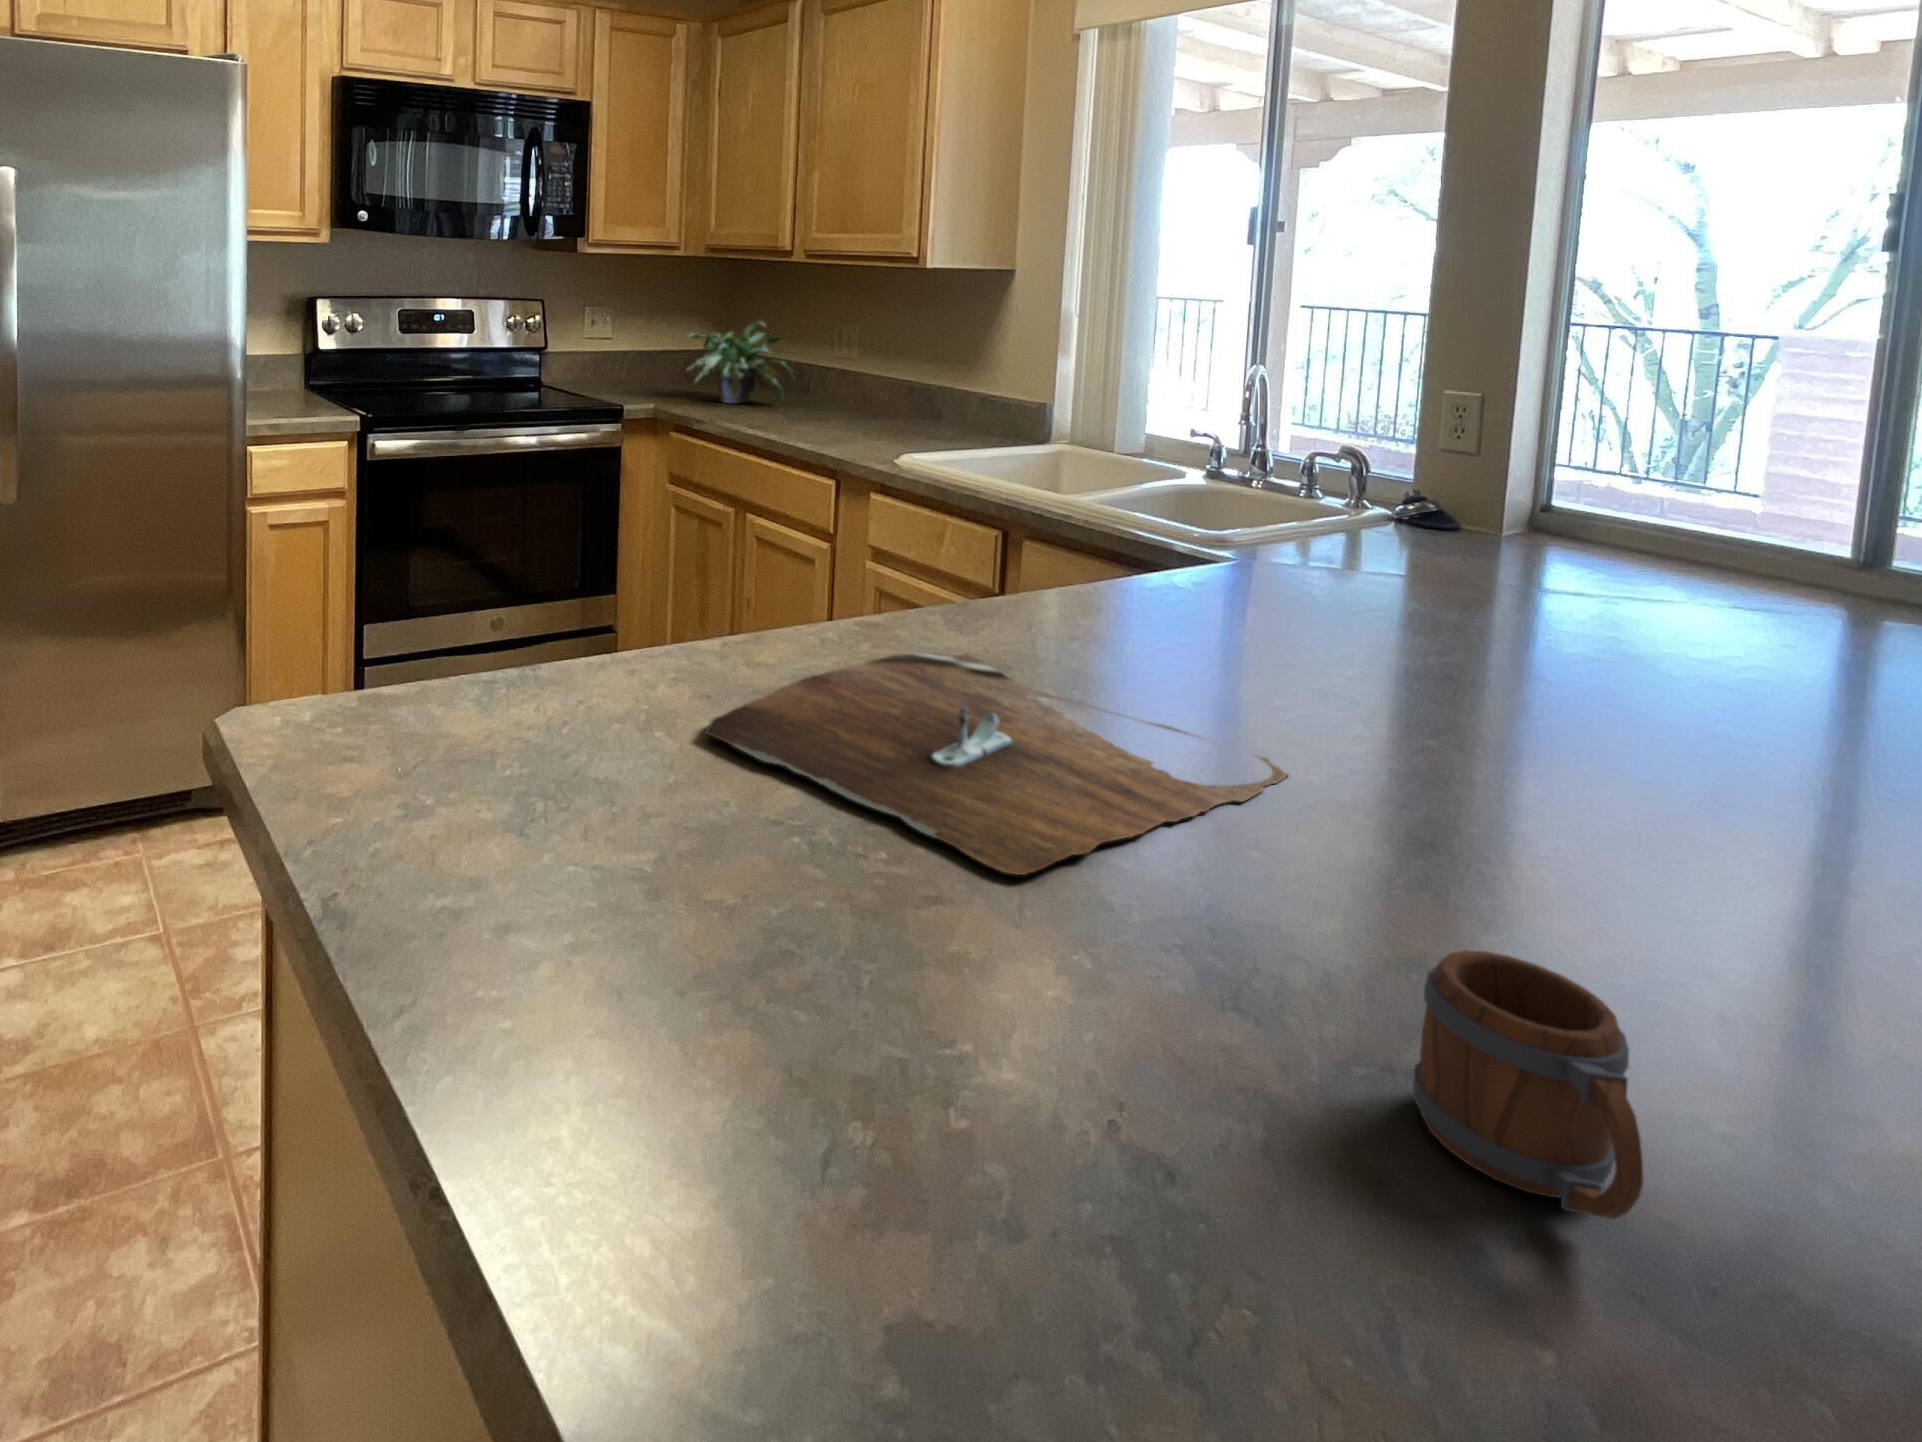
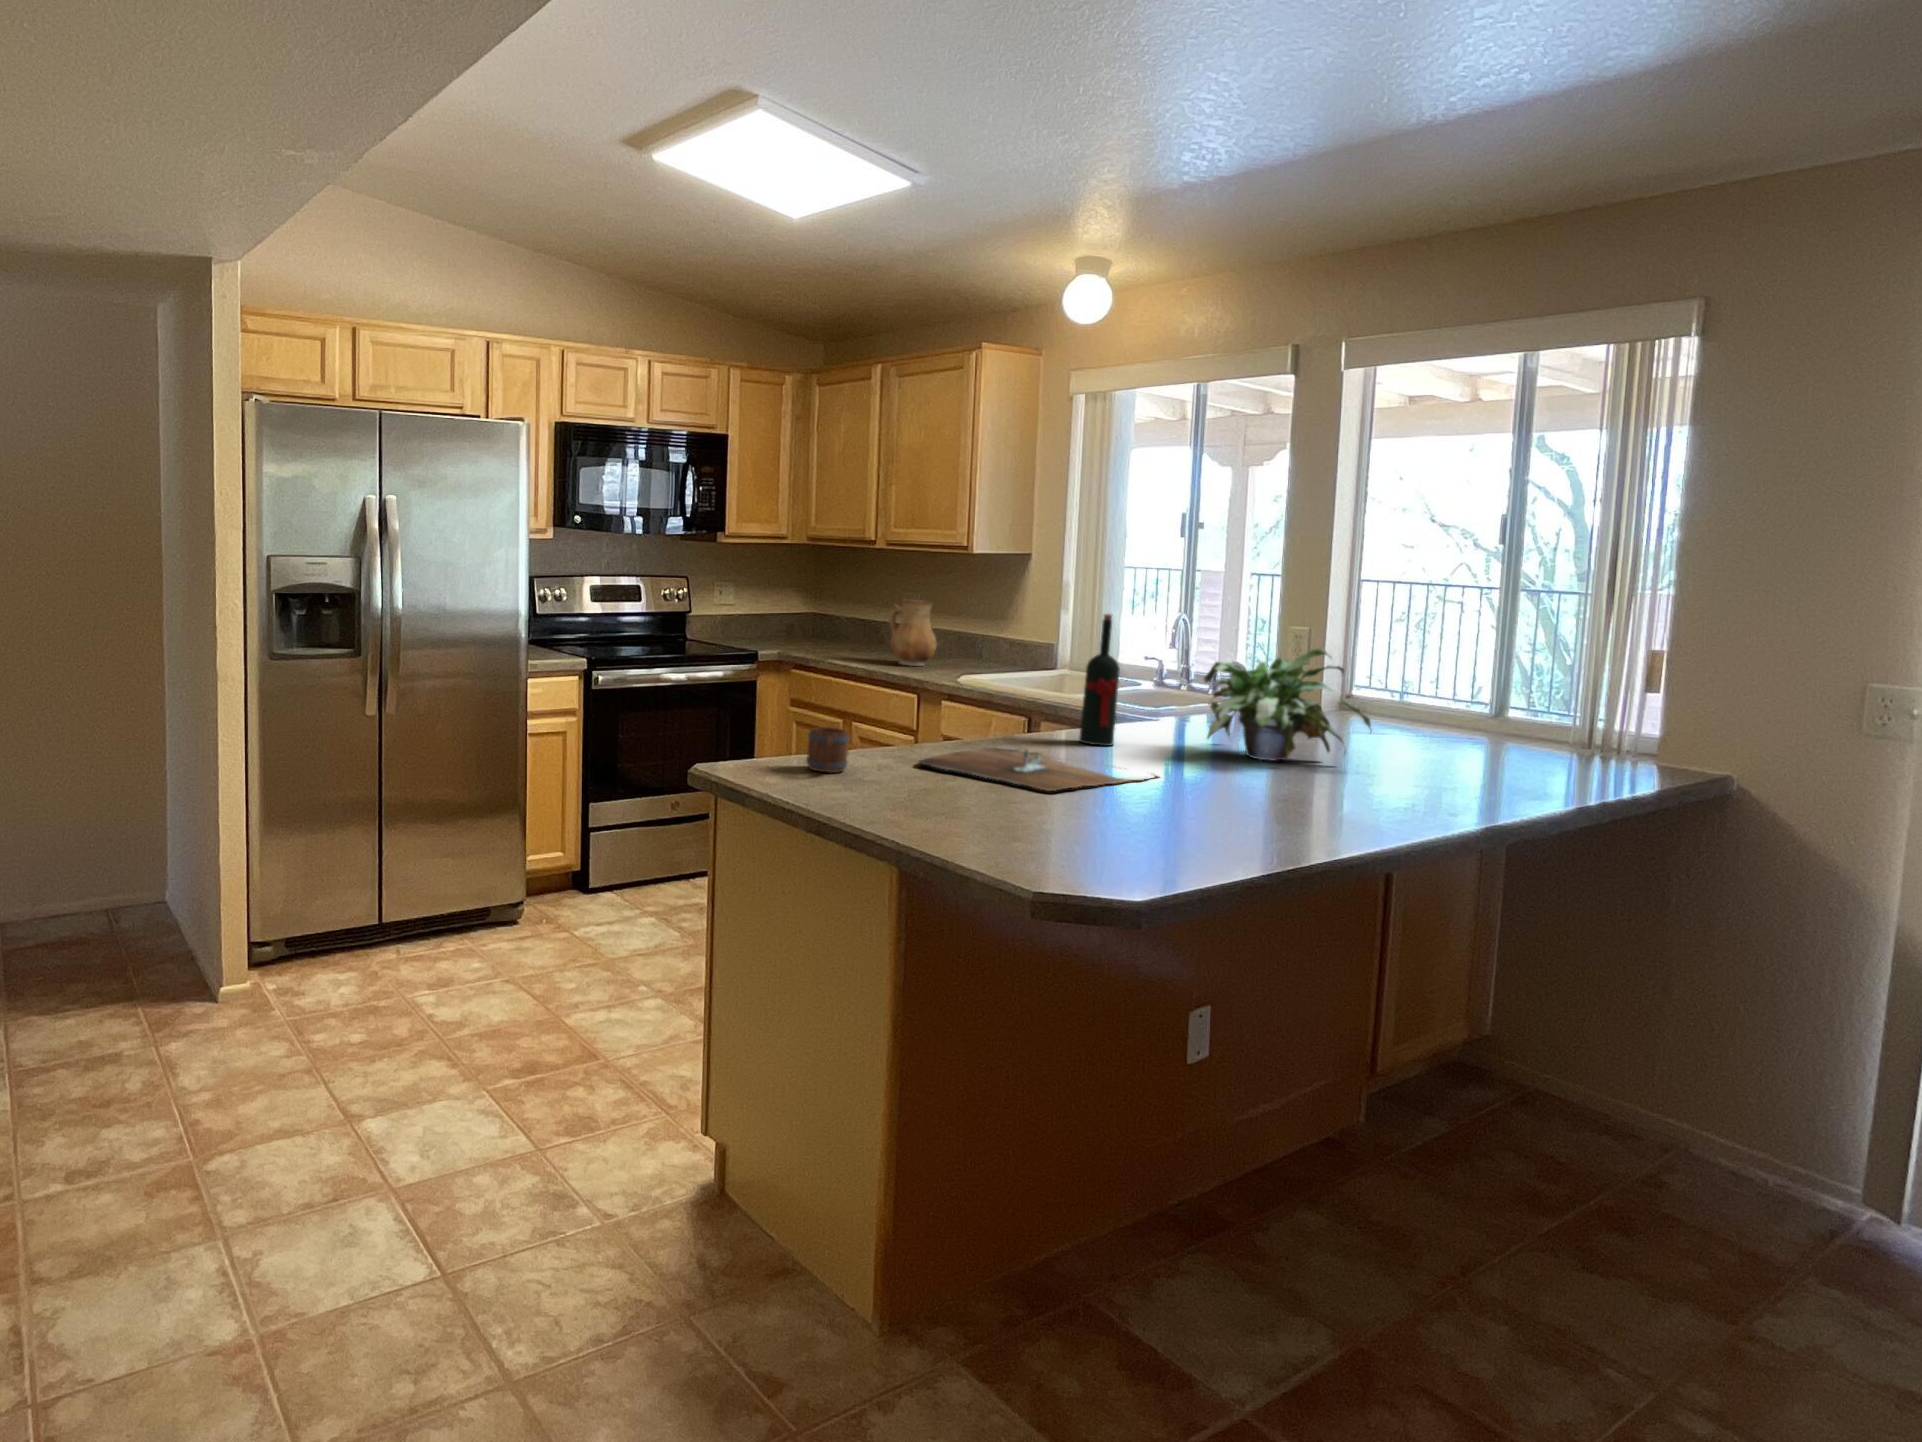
potted plant: present [688,321,795,403] -> present [1204,648,1371,760]
ceramic pitcher: none [810,335,876,431] -> present [890,600,937,666]
wine bottle: none [1089,374,1175,643] -> present [1079,614,1120,746]
mug: present [1413,950,1643,1219] -> present [806,727,849,773]

